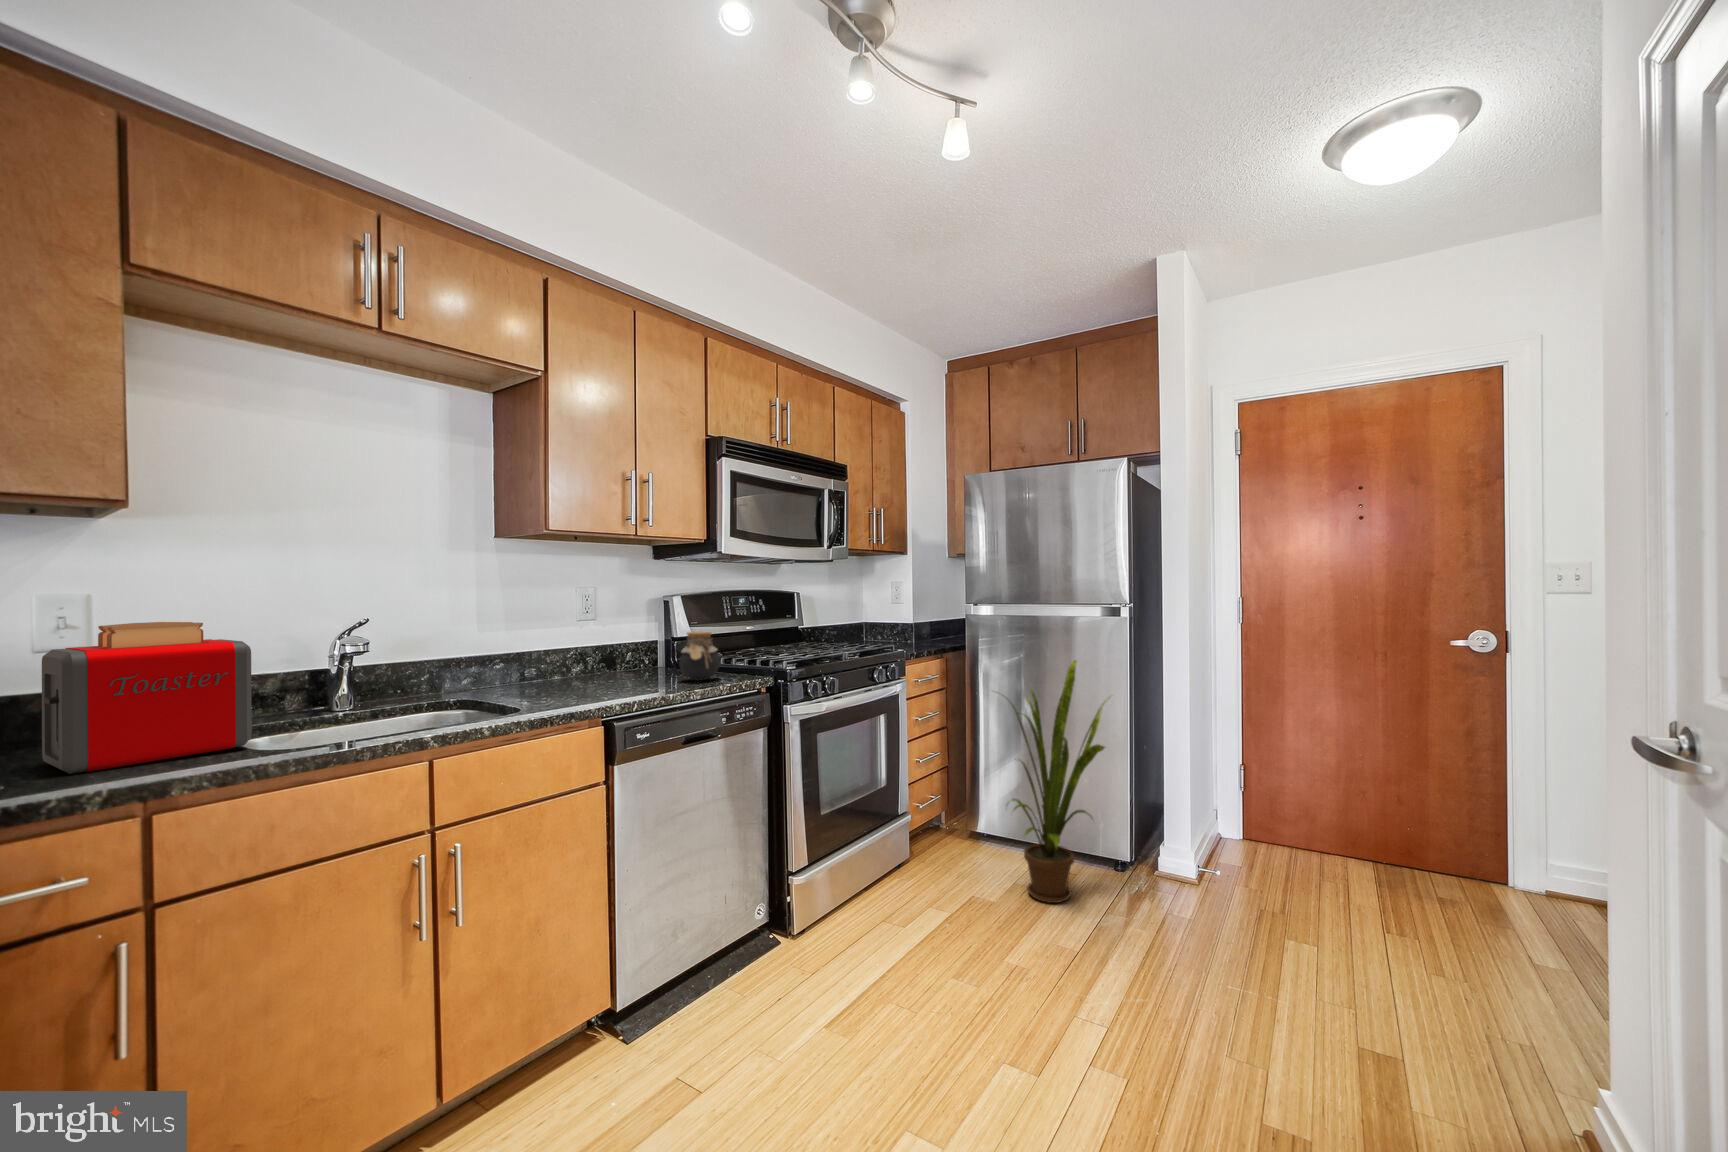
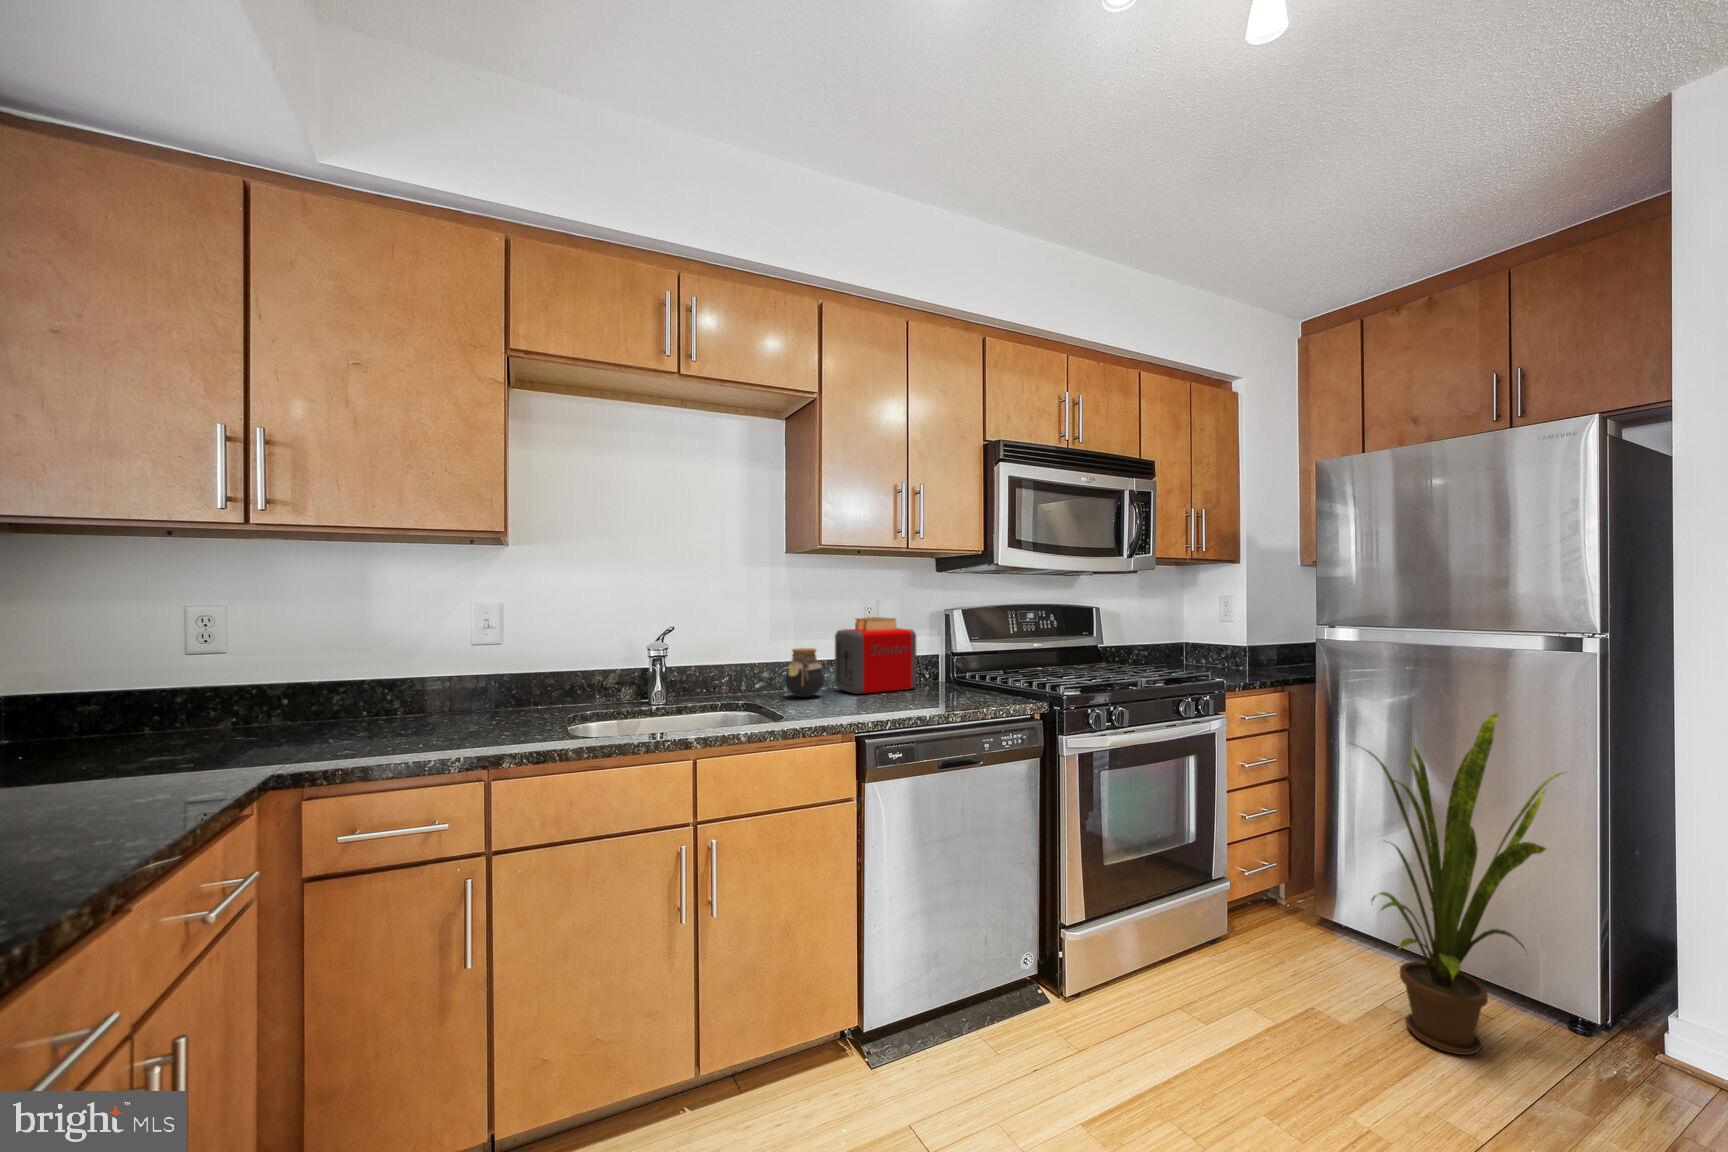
toaster: present [42,622,252,774] -> present [835,617,917,694]
jar: present [679,632,720,681] -> present [784,648,824,697]

